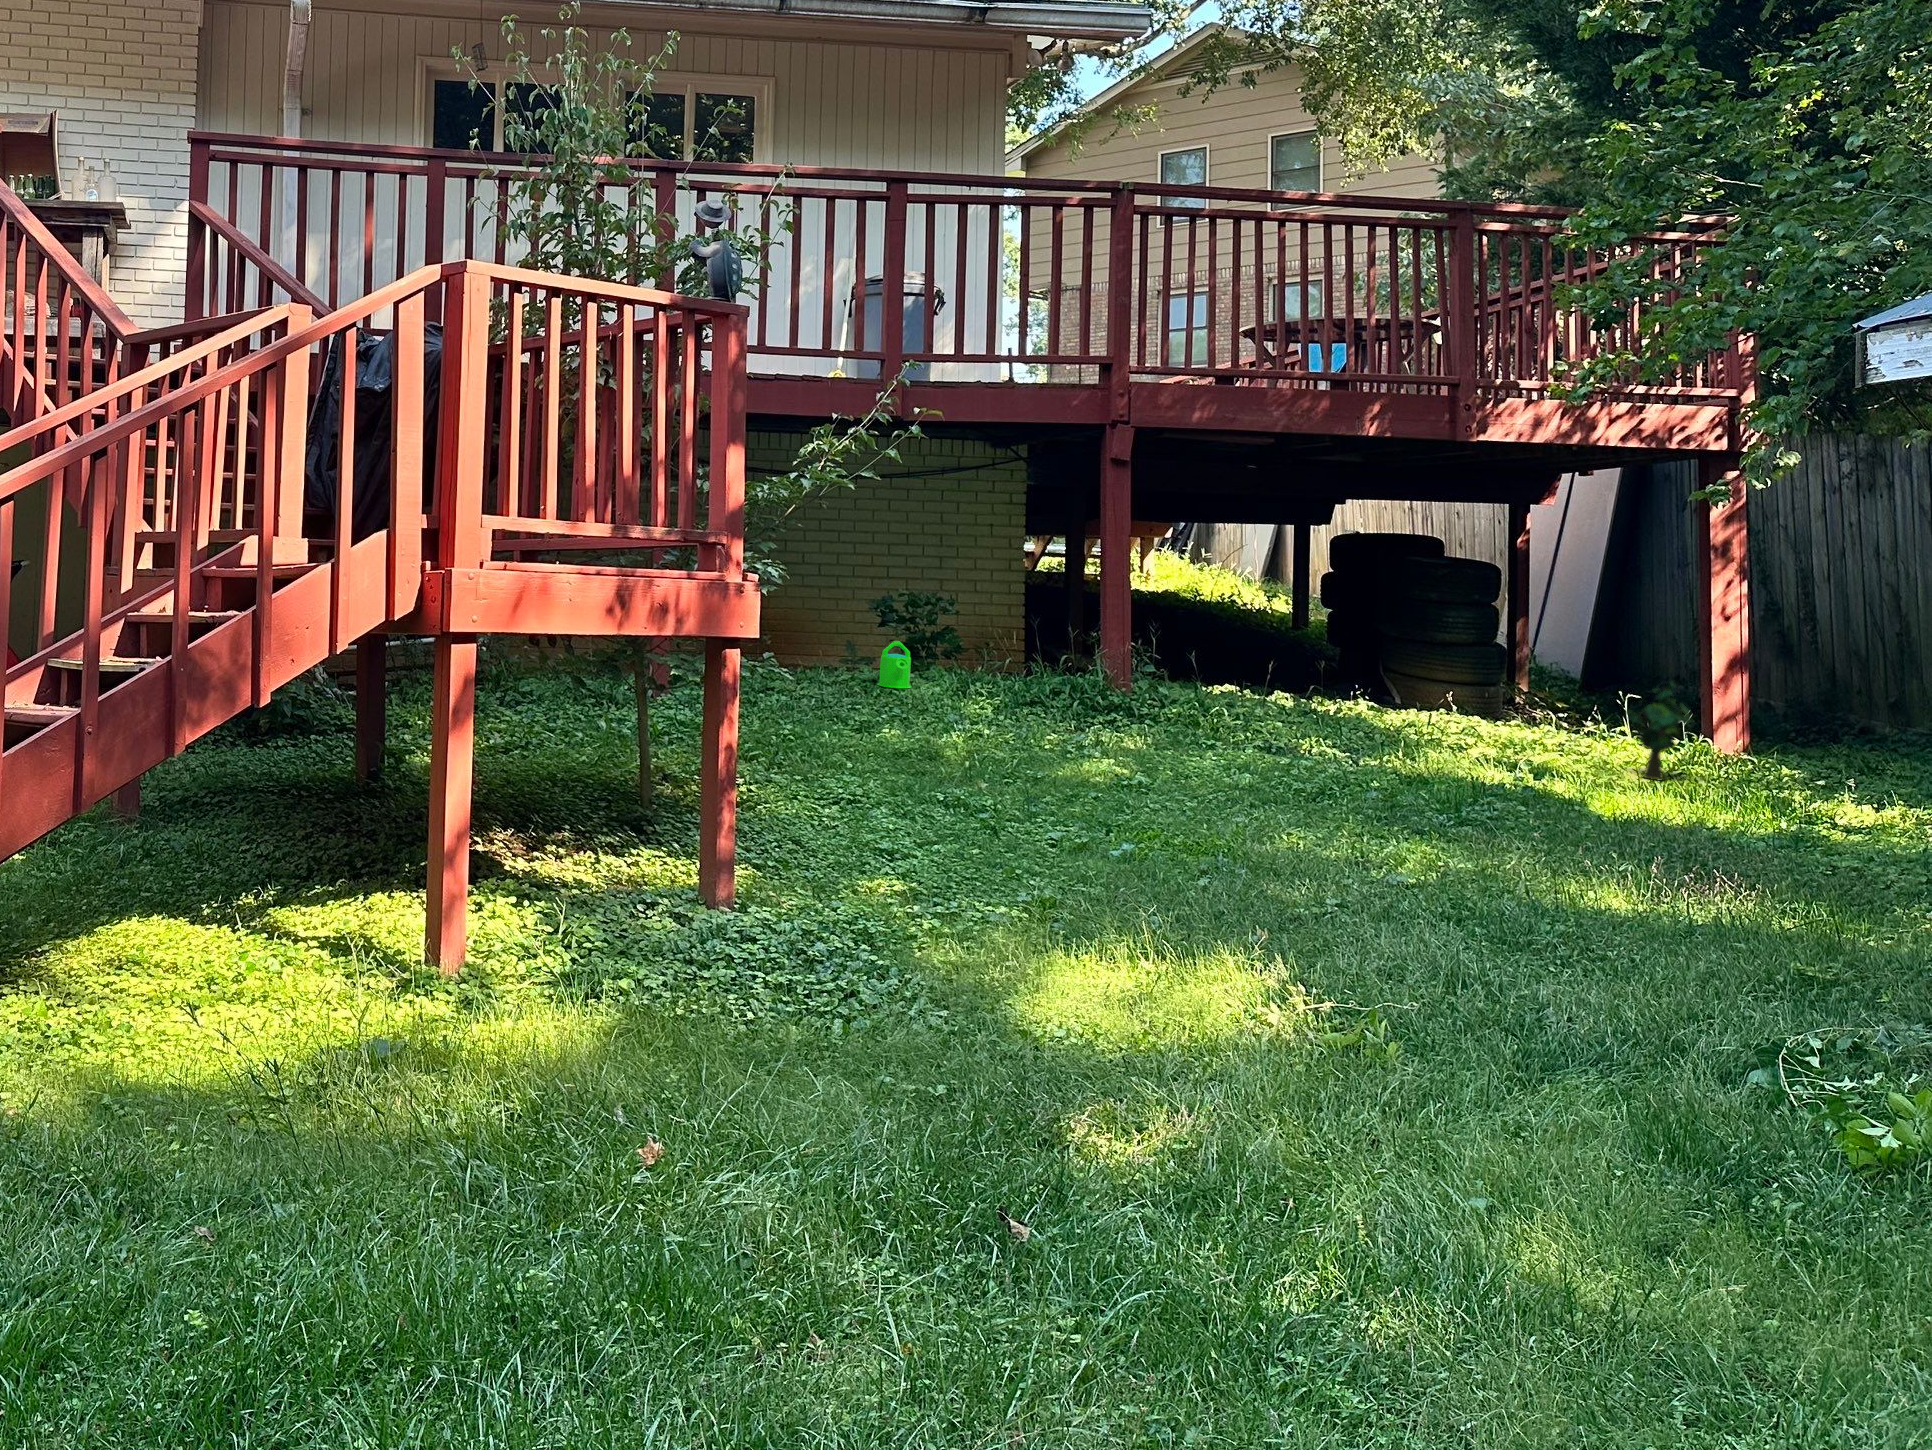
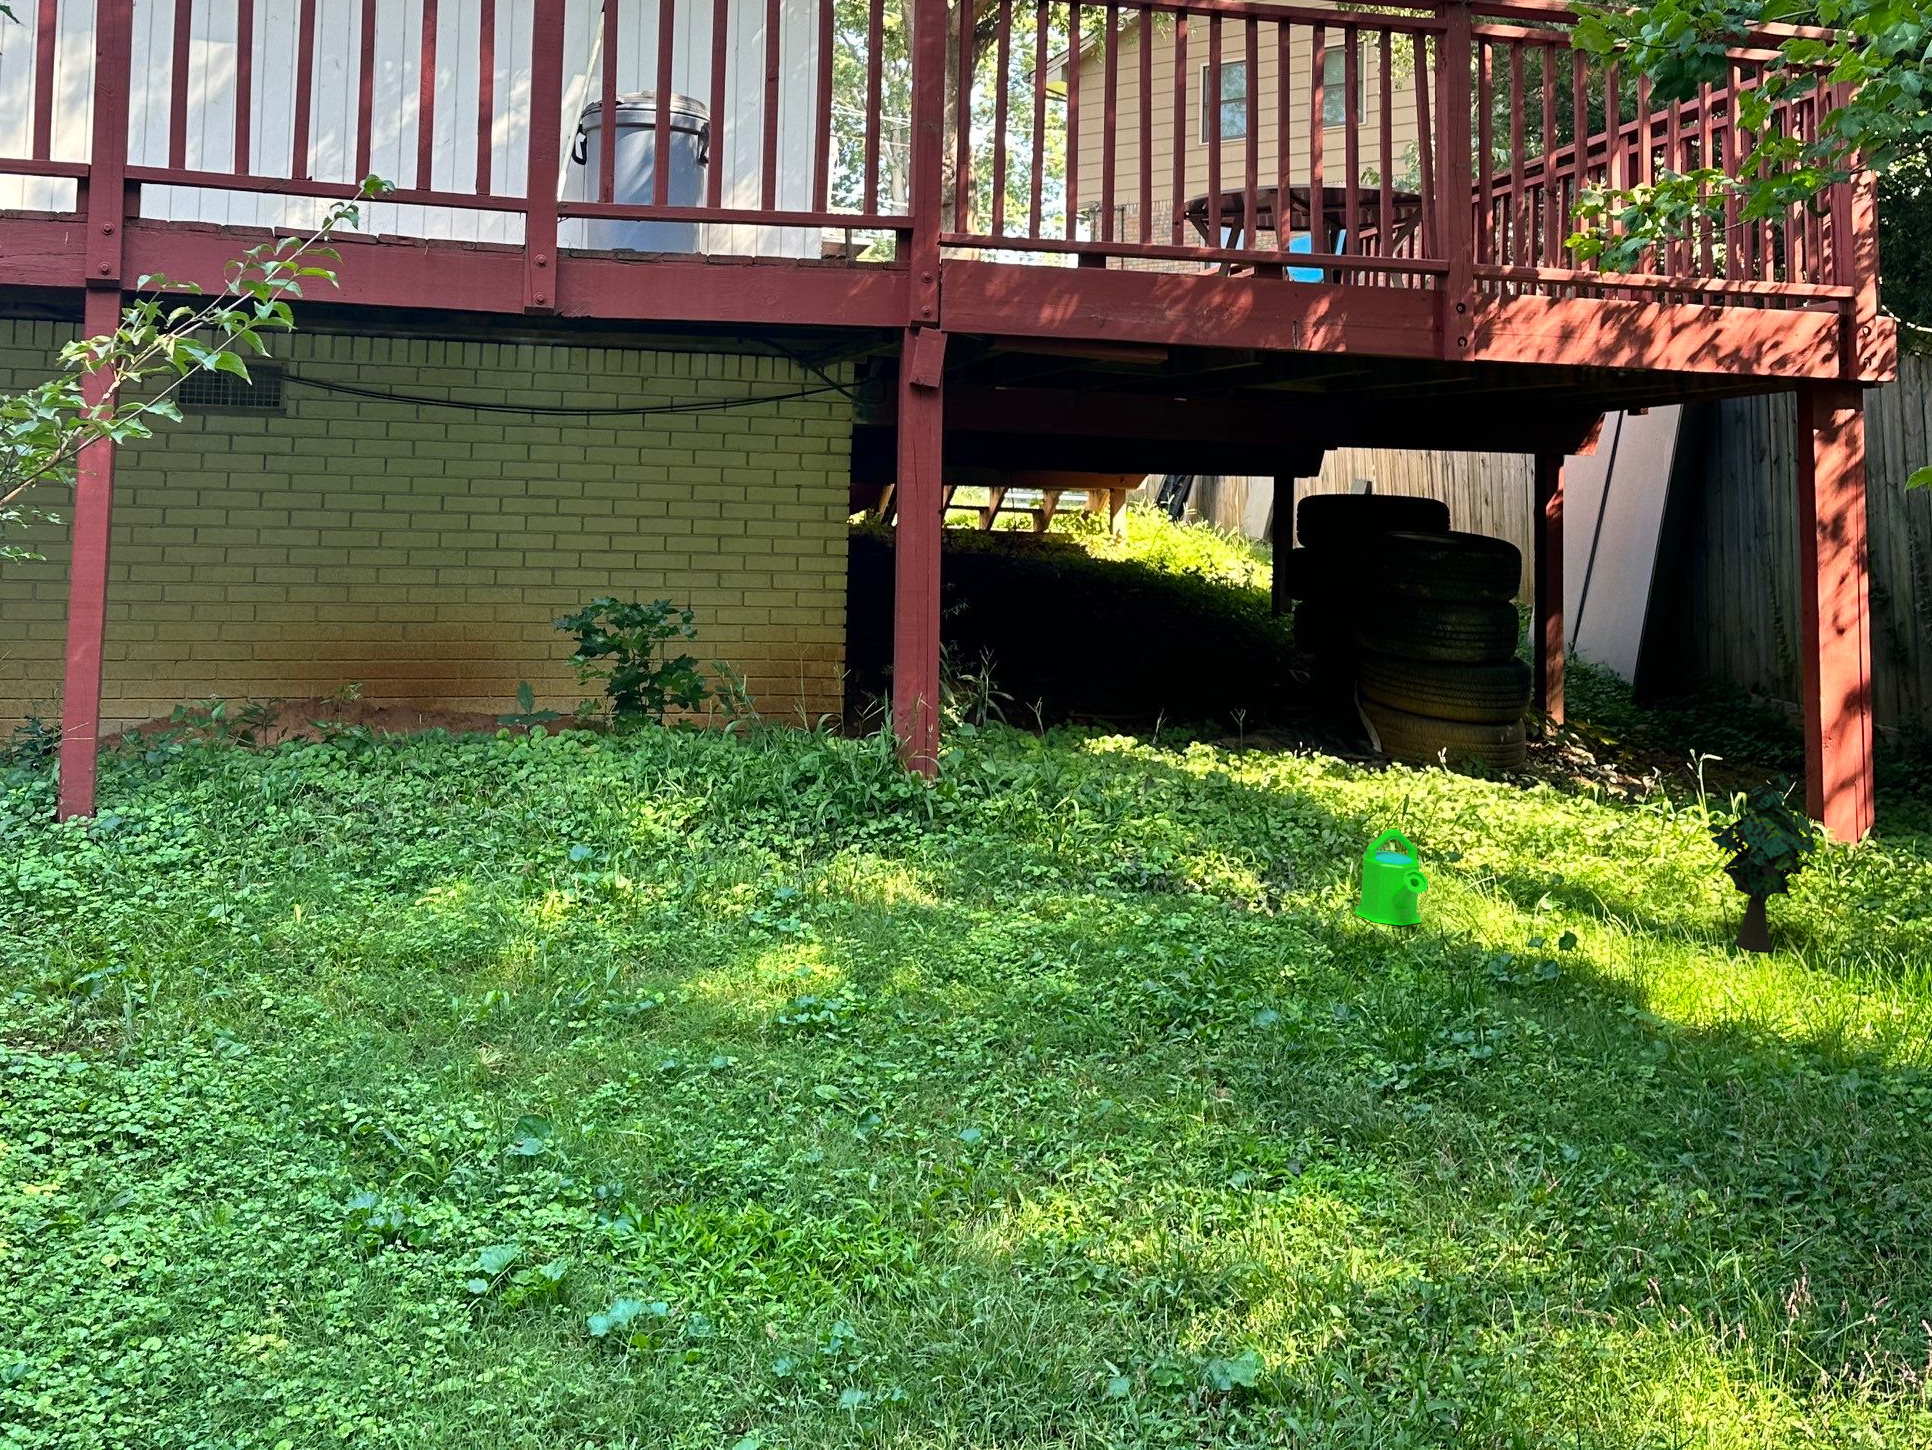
watering can: present [877,641,912,688] -> present [1355,829,1428,926]

